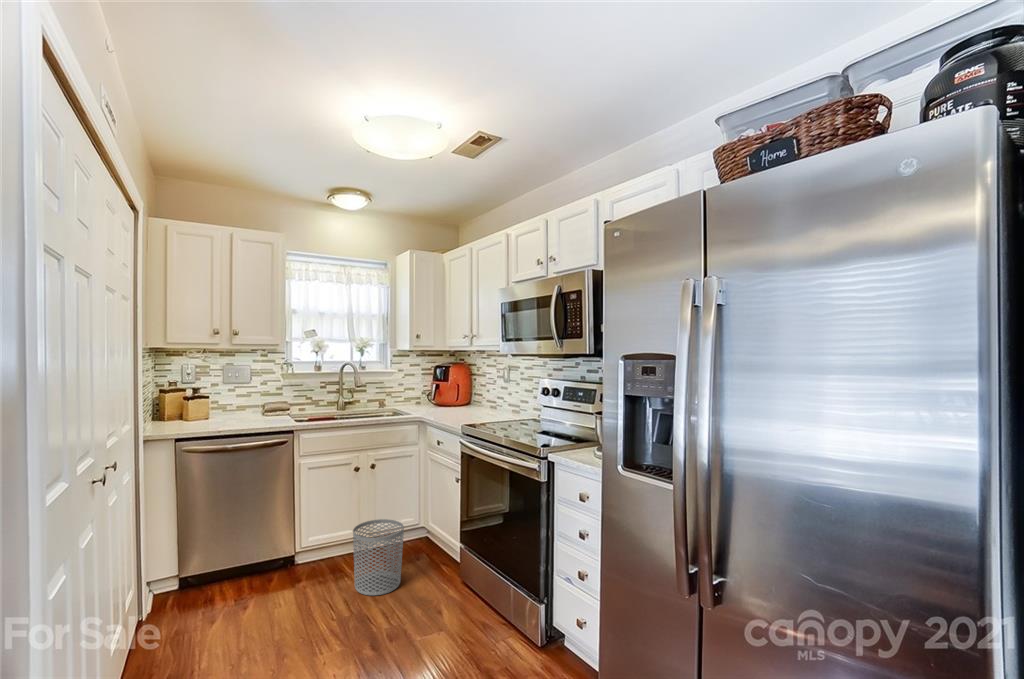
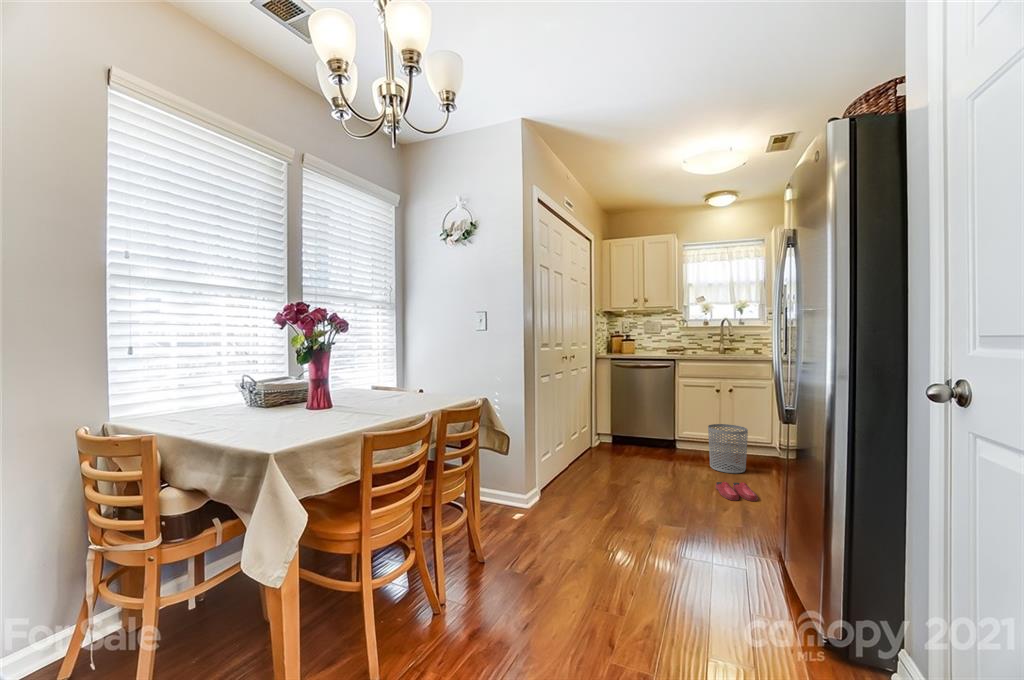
slippers: none [388,615,448,657] -> present [716,482,758,501]

